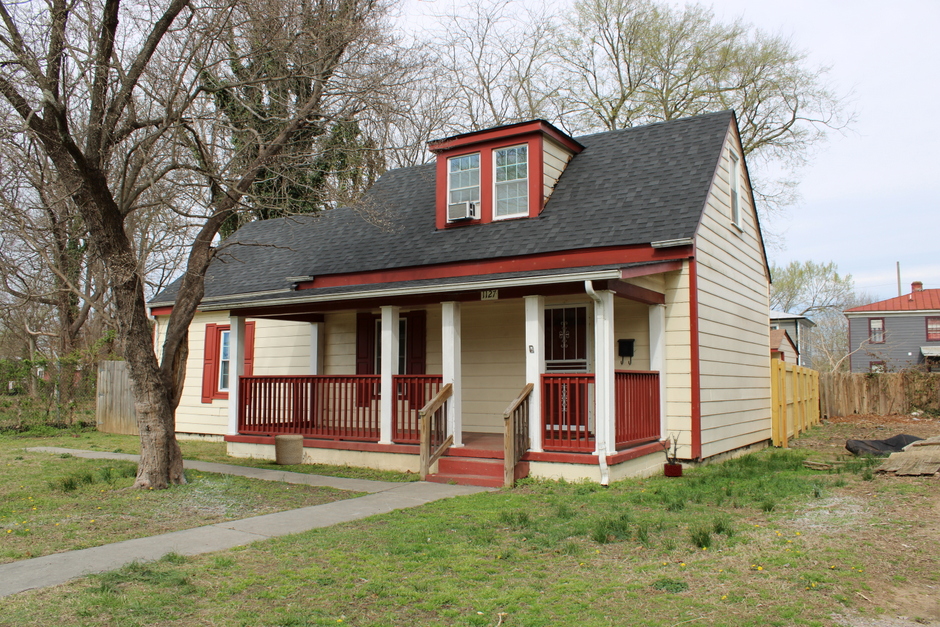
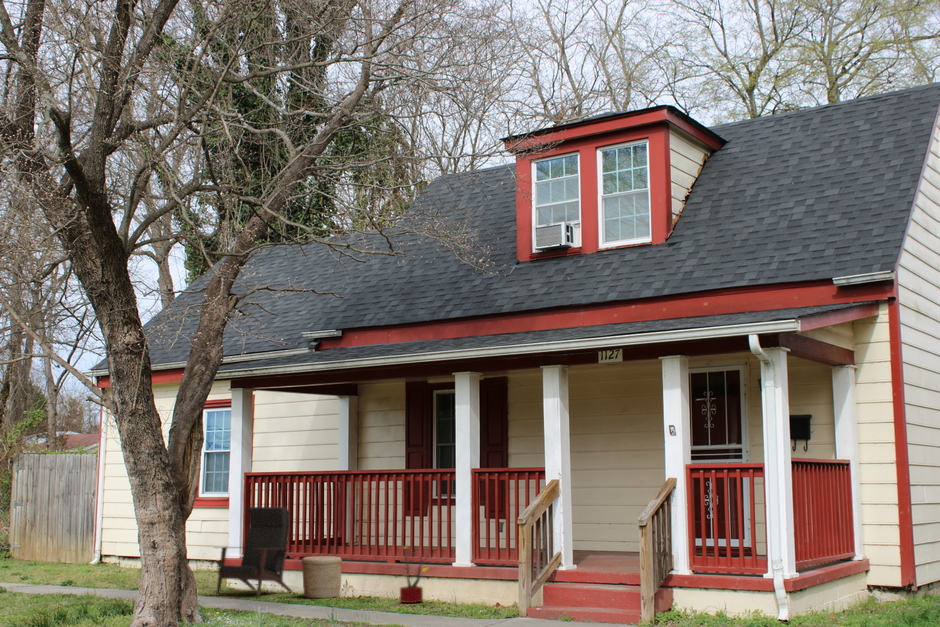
lounge chair: none [213,399,271,464] -> present [216,507,292,598]
decorative plant: present [655,435,683,476] -> present [400,548,430,603]

